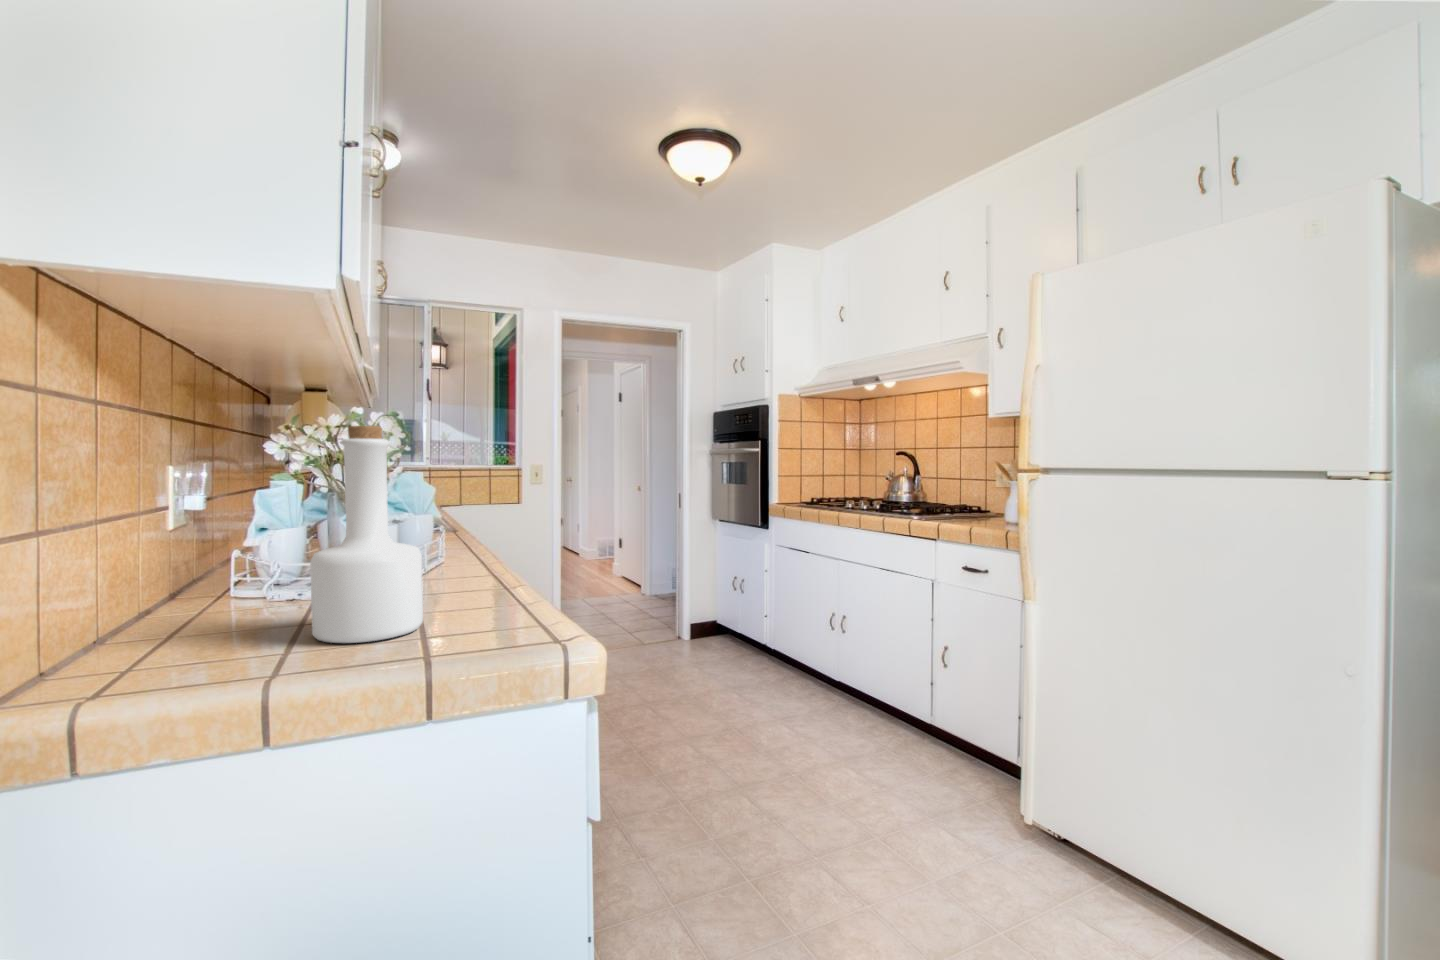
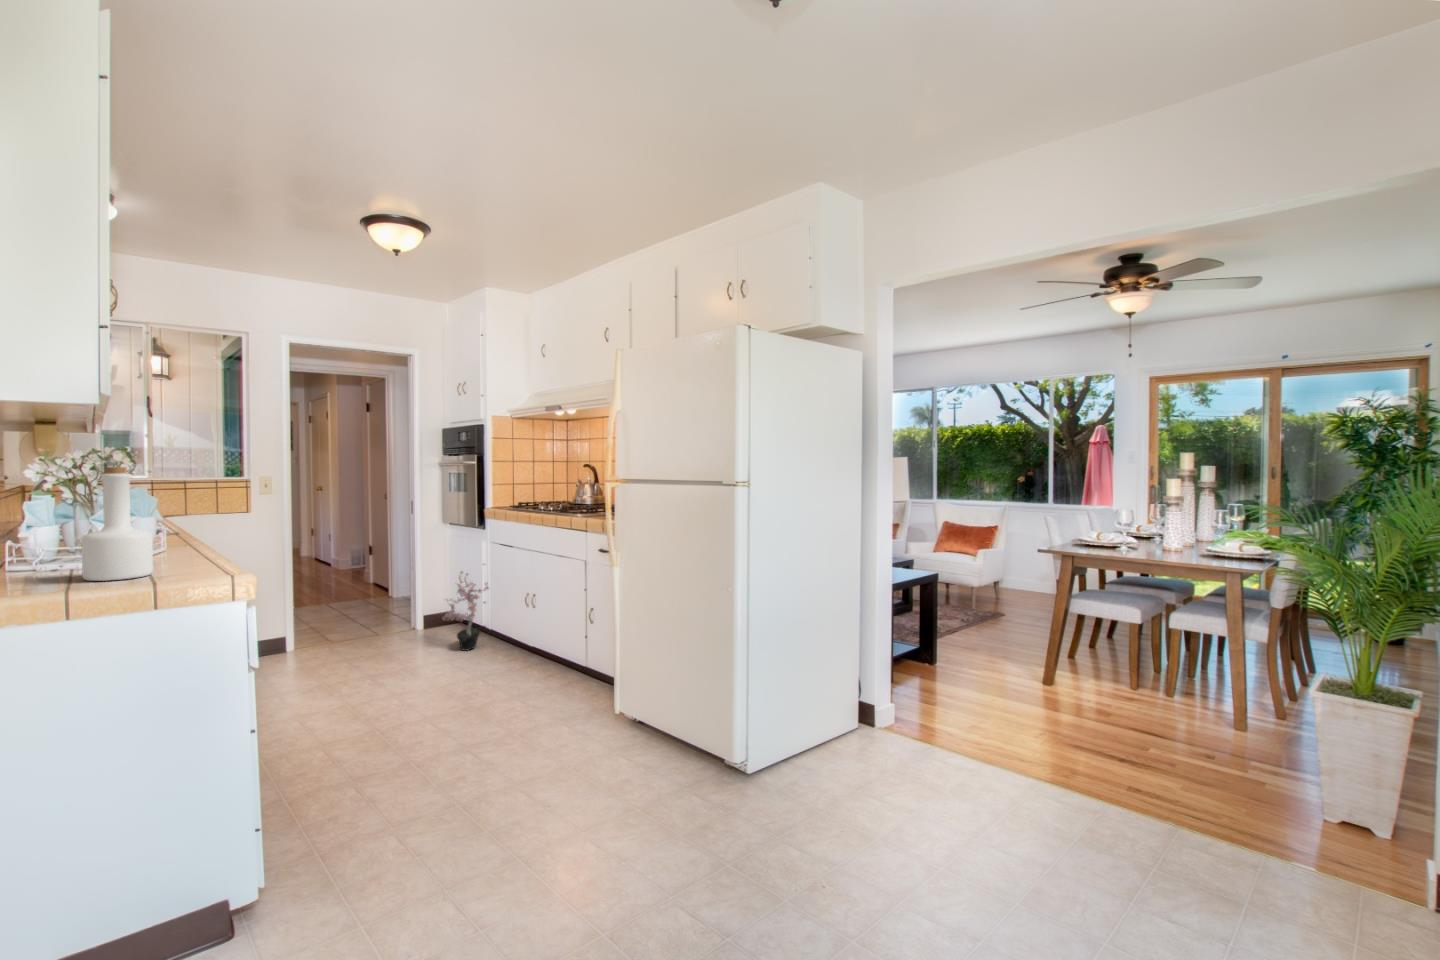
potted plant: none [717,588,781,680] -> present [443,582,489,651]

